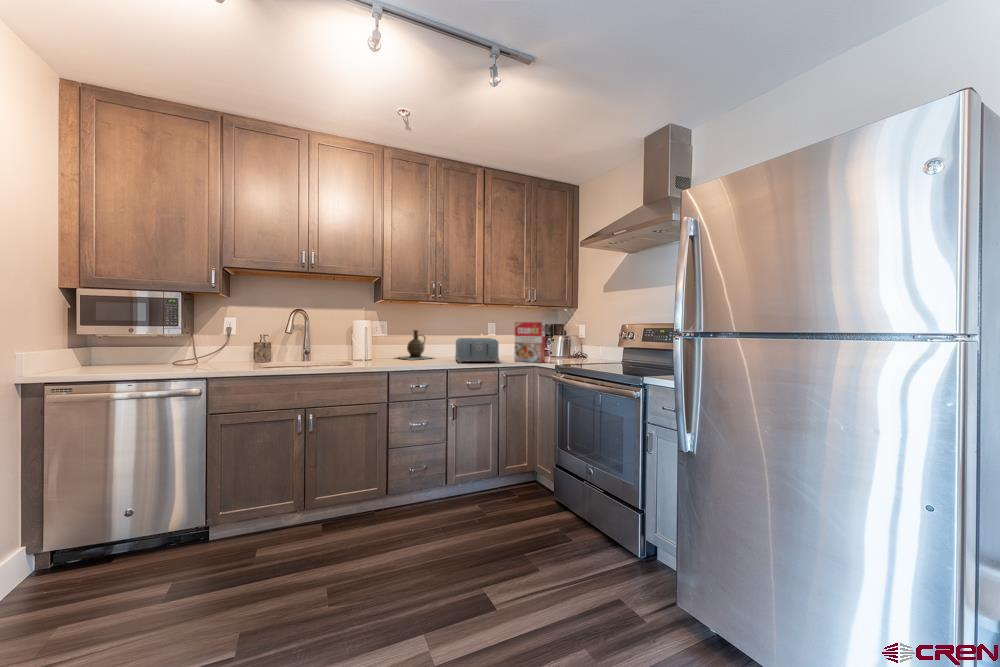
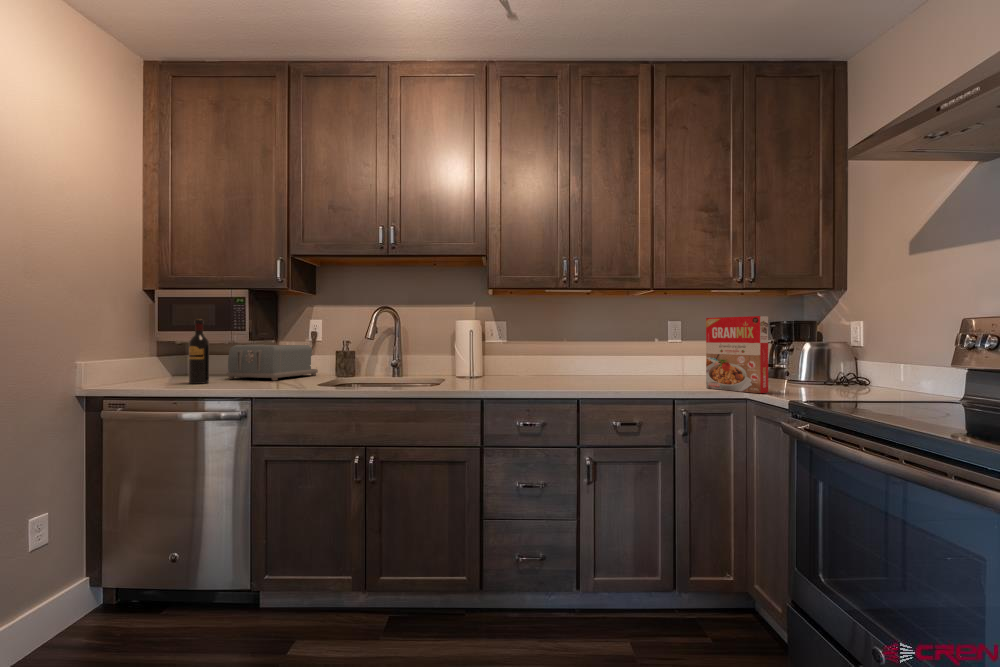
wine bottle: none [125,316,144,371] -> present [189,319,209,384]
ceramic jug: present [398,330,431,360] -> none [514,334,576,379]
toaster: present [455,338,499,363] -> present [227,344,318,380]

